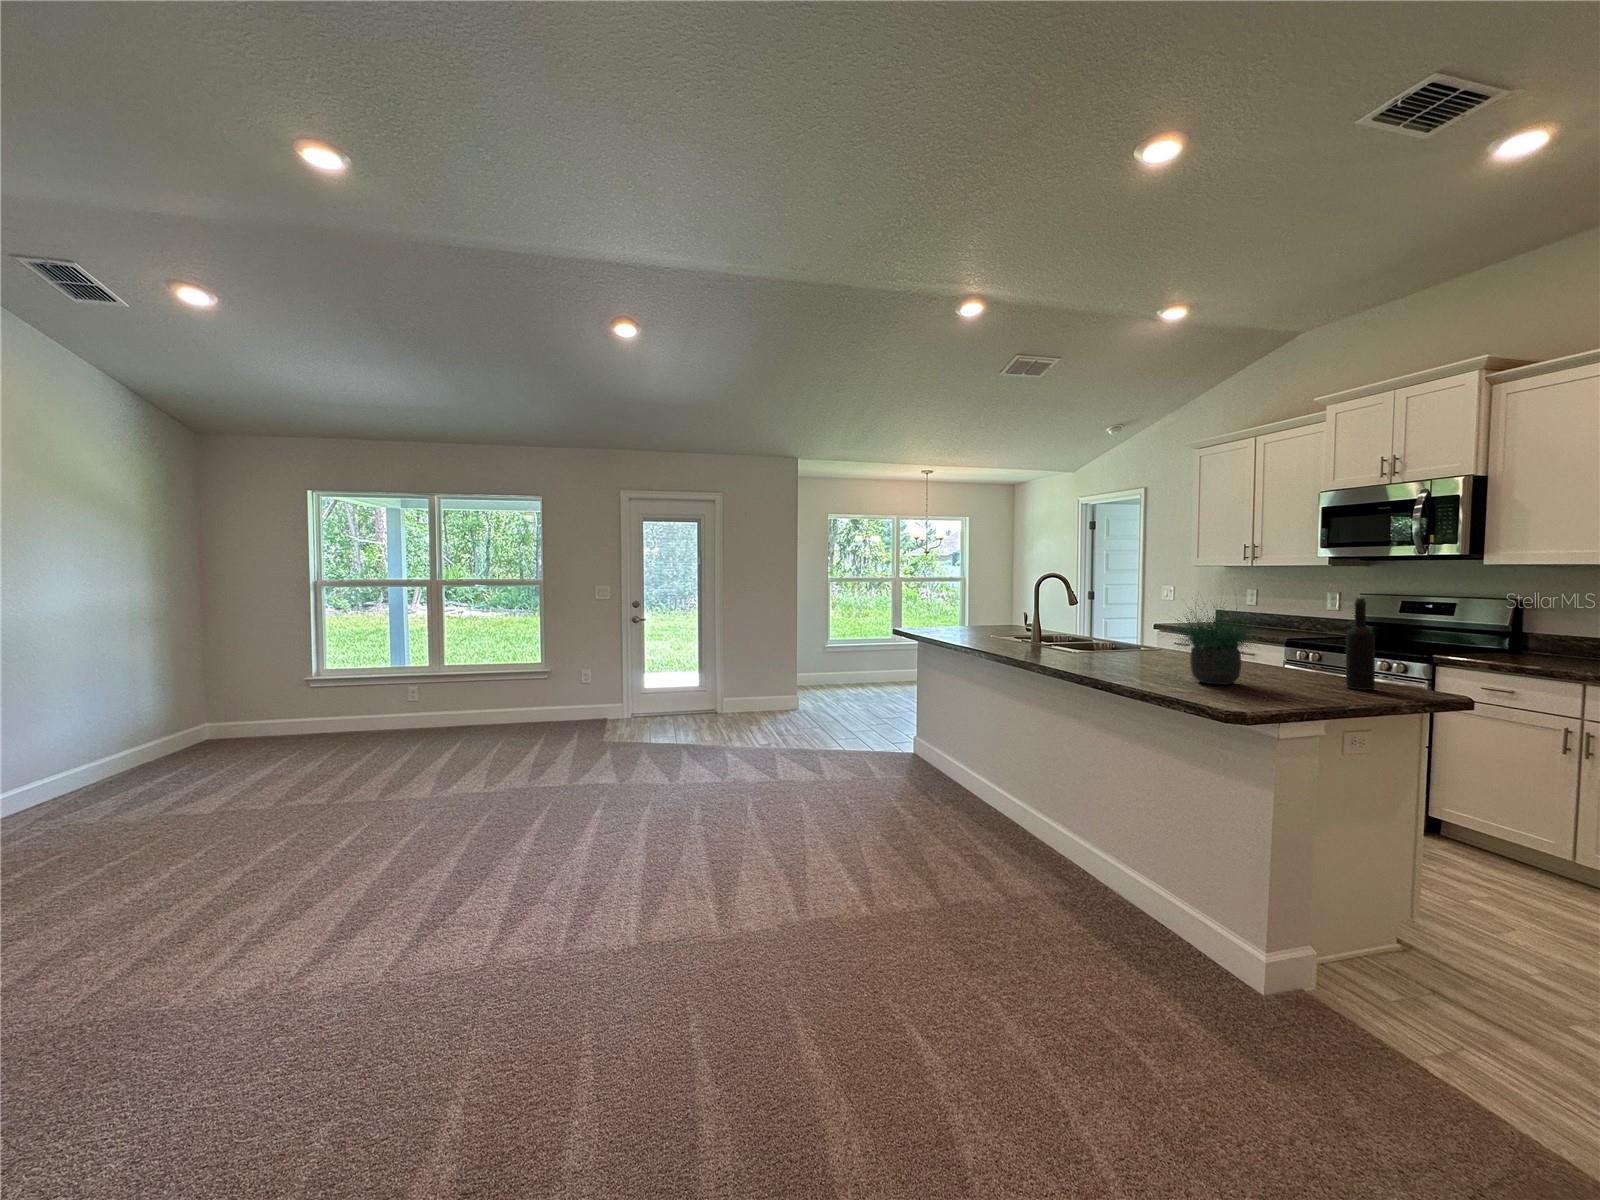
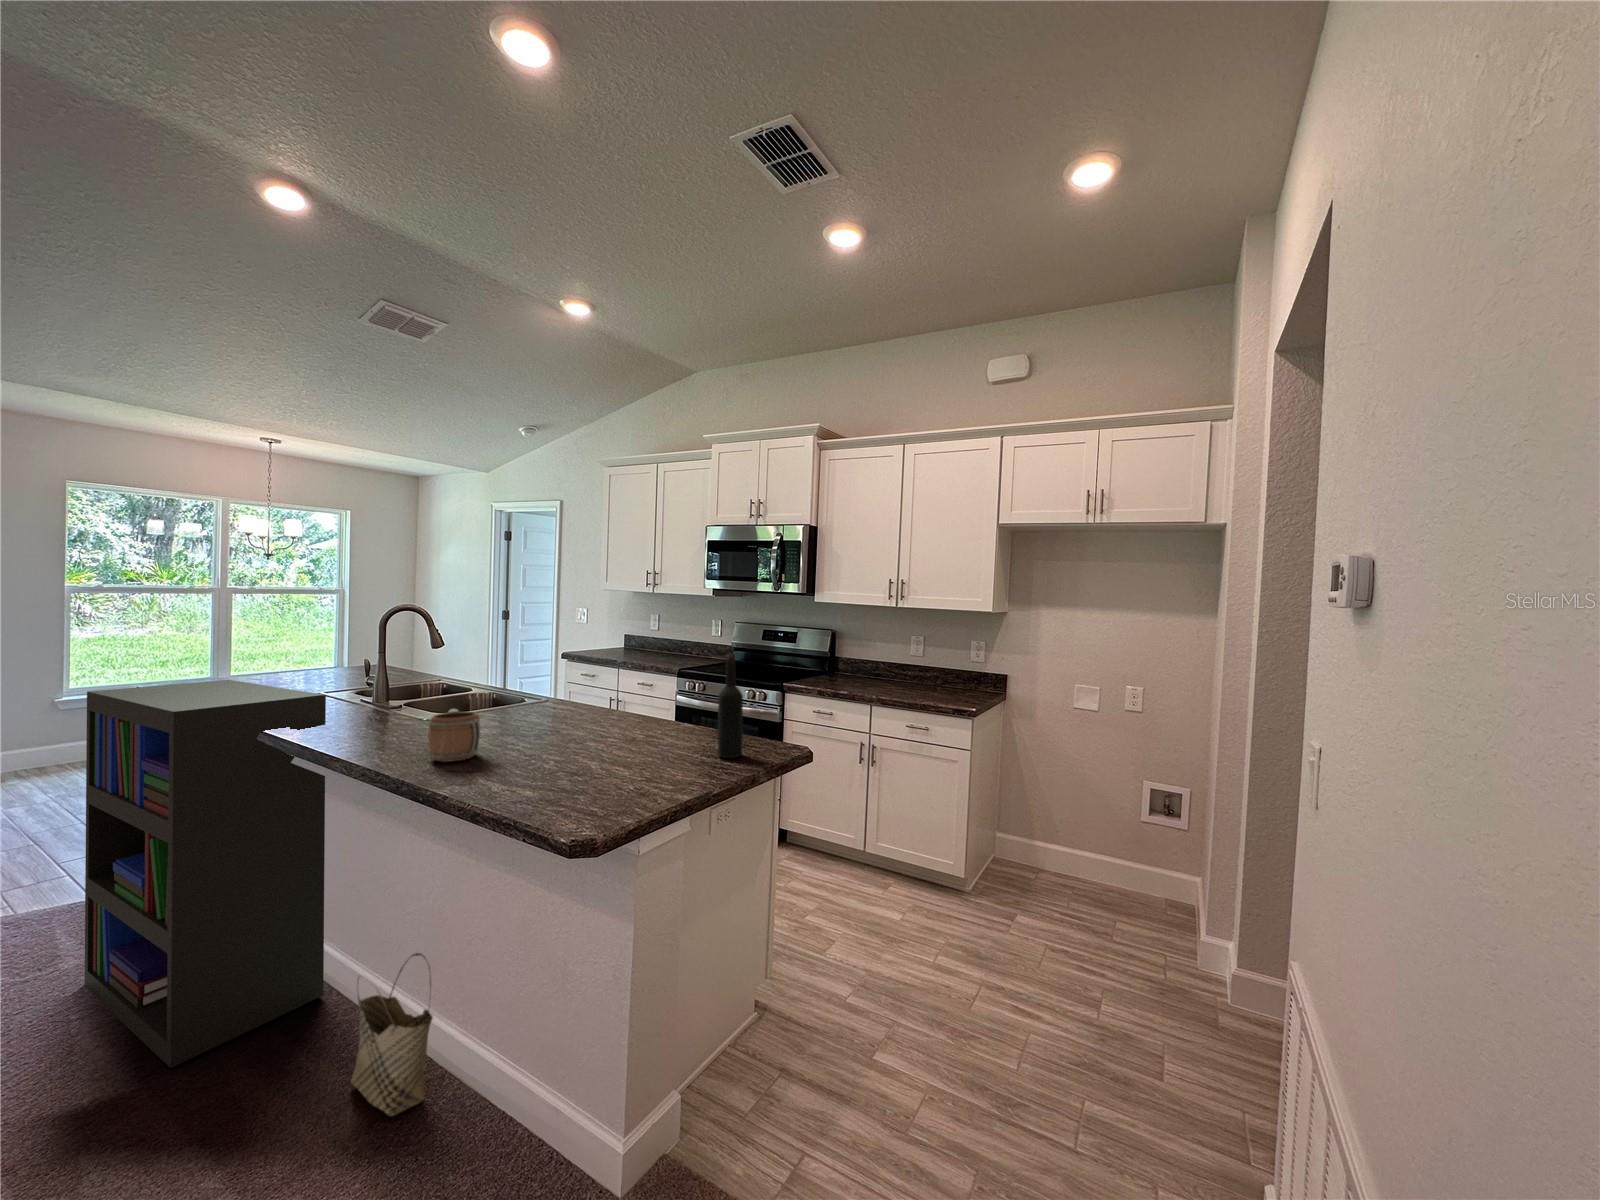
potted plant: present [1172,606,1258,685] -> none [507,639,648,775]
bookshelf: none [889,624,1013,831] -> present [85,680,326,1068]
mug: none [1093,638,1129,670] -> present [428,709,480,762]
woven basket: none [1045,798,1099,892] -> present [351,953,433,1116]

